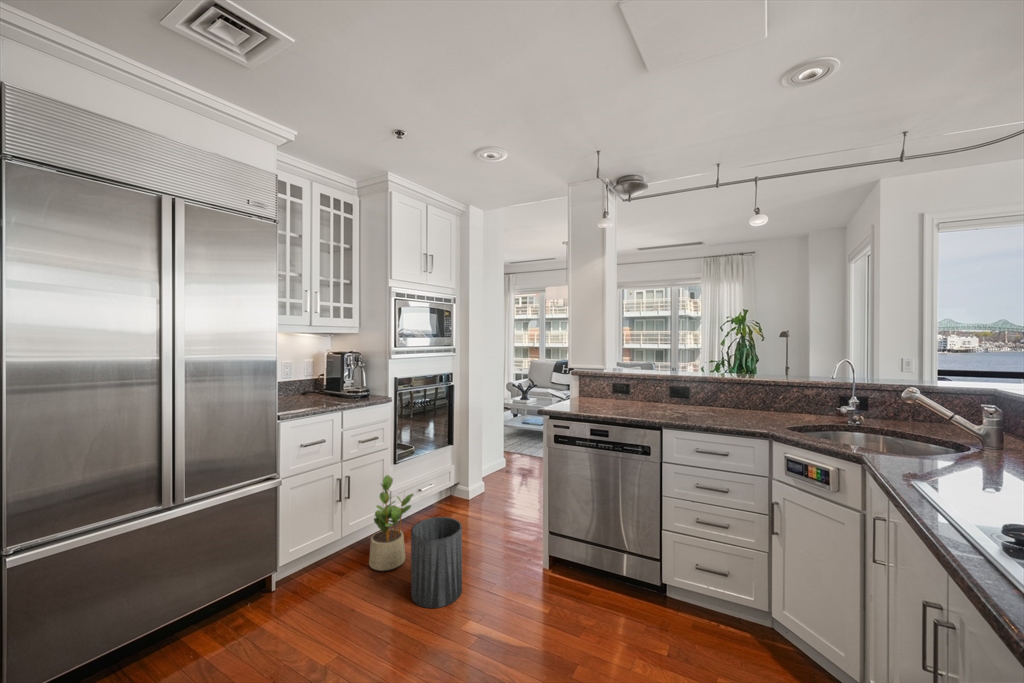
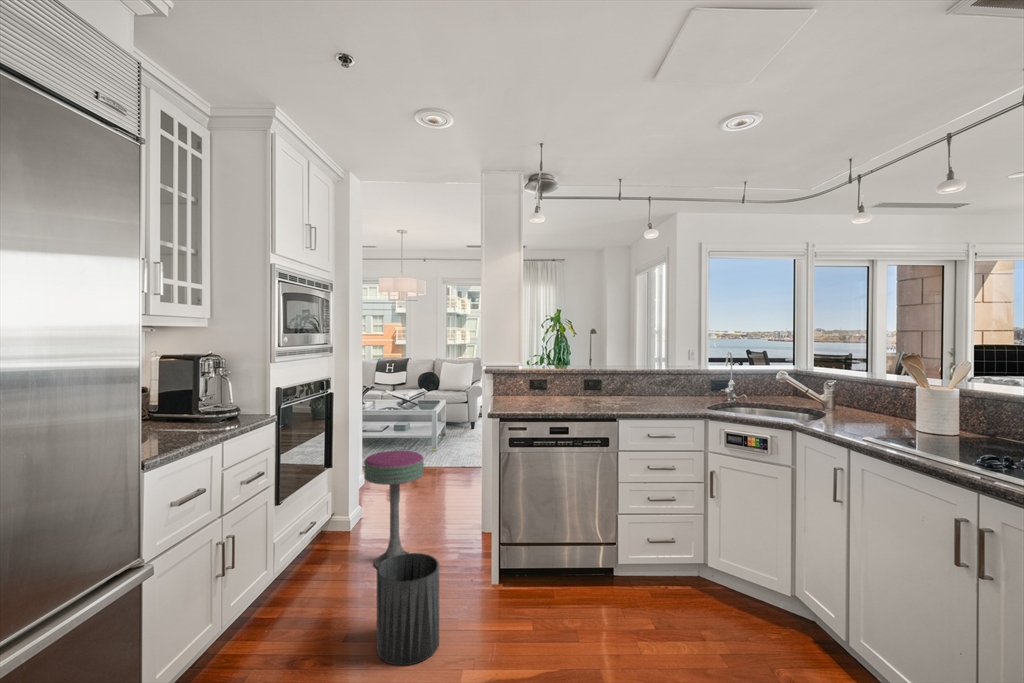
bar stool: none [458,433,506,531] -> present [364,451,424,567]
potted plant: present [369,475,414,571] -> none [286,518,342,648]

